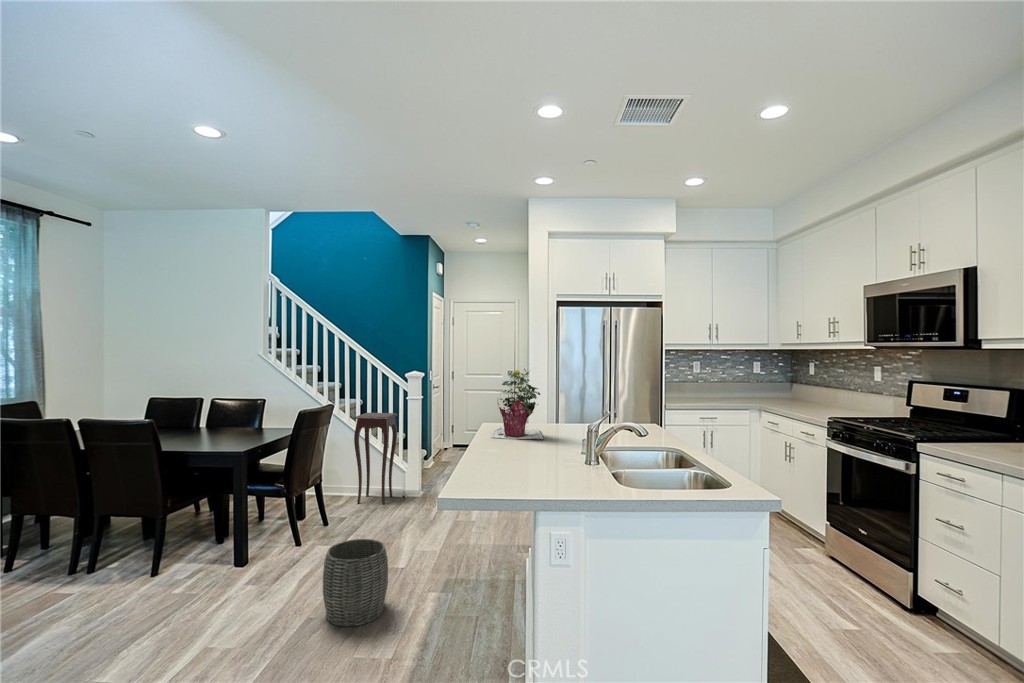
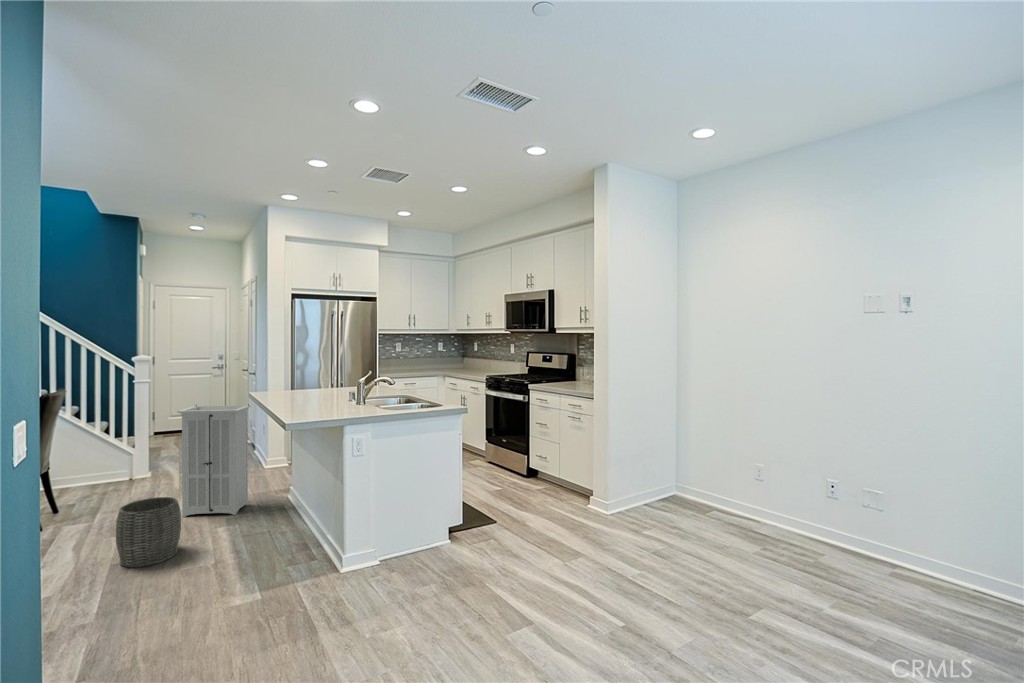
potted plant: present [491,368,543,439] -> none [270,349,316,401]
side table: present [354,413,397,504] -> none [69,400,119,494]
storage cabinet: none [413,428,488,570] -> present [177,404,251,517]

